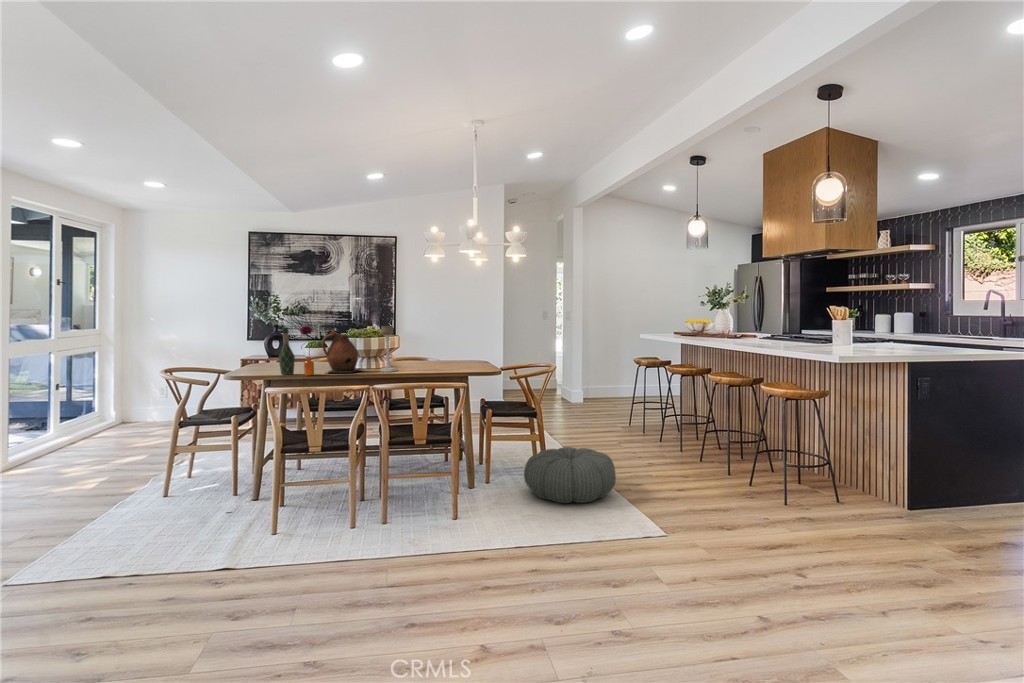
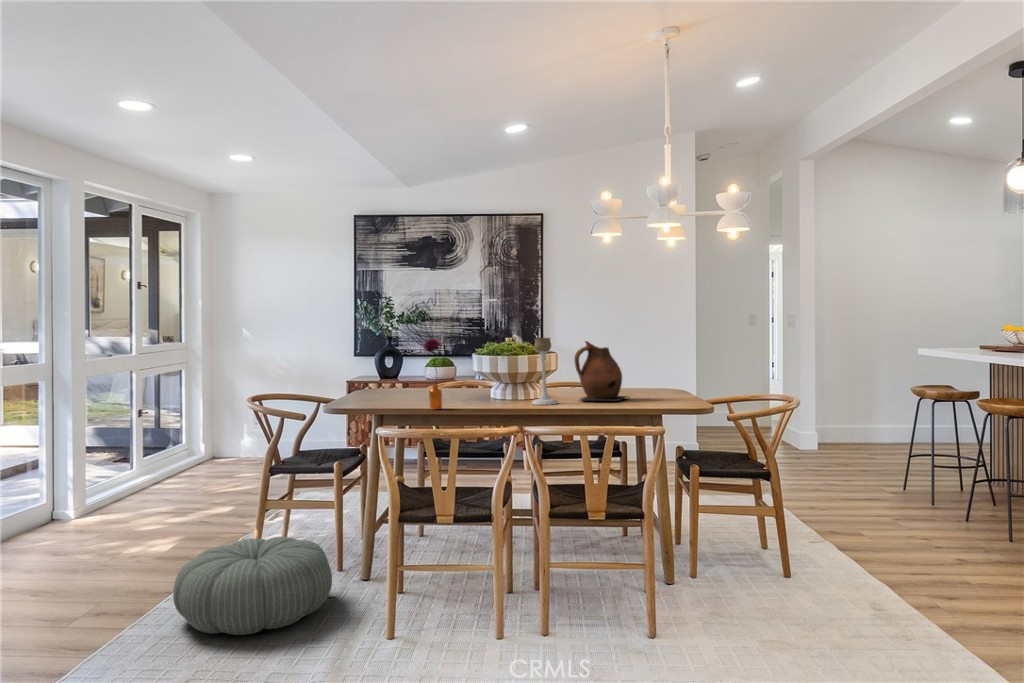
wine bottle: present [279,327,295,375] -> none [395,341,416,408]
ceramic pitcher: present [322,330,363,373] -> present [574,341,629,402]
pouf: present [524,447,616,503] -> present [173,537,332,635]

